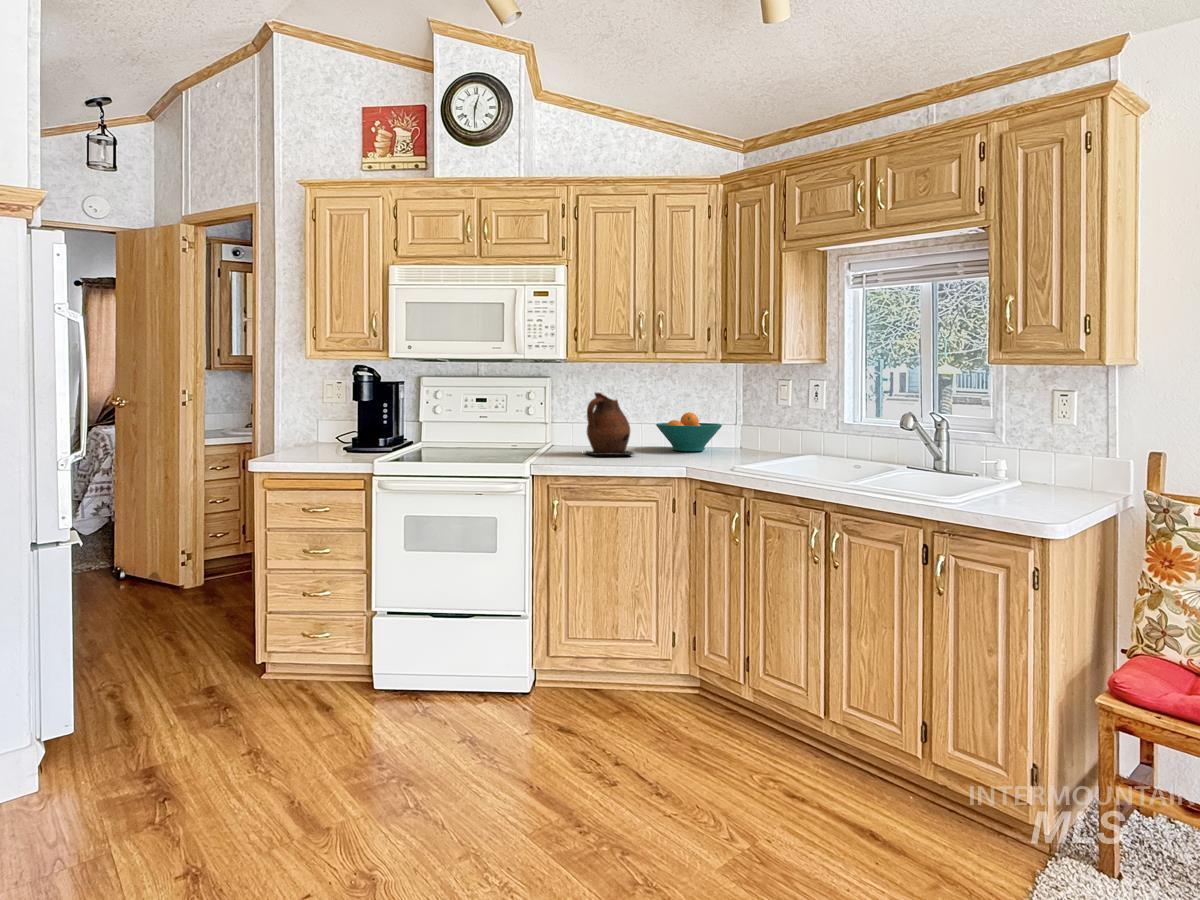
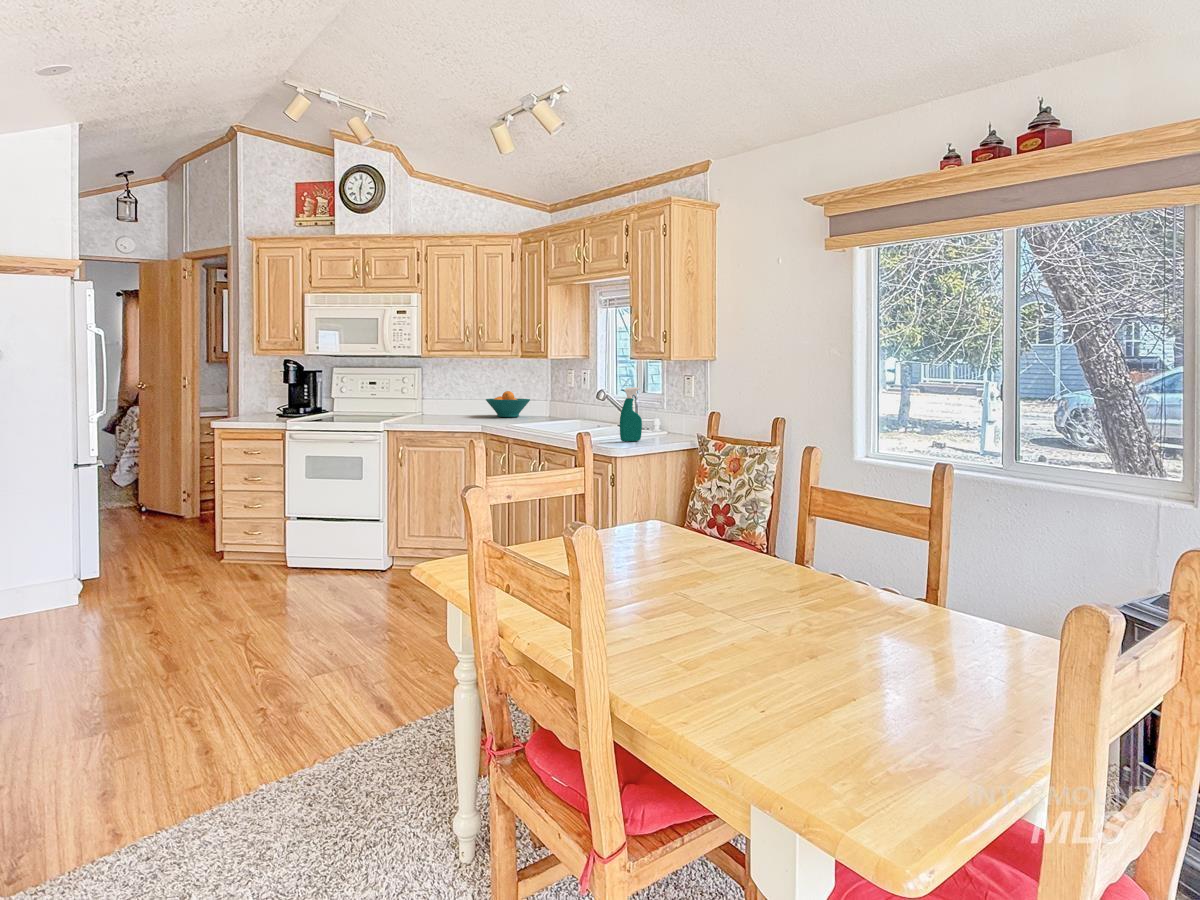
ceramic pitcher: present [586,393,634,455] -> none [430,377,465,419]
spray bottle: none [1023,413,1057,508] -> present [620,387,642,442]

